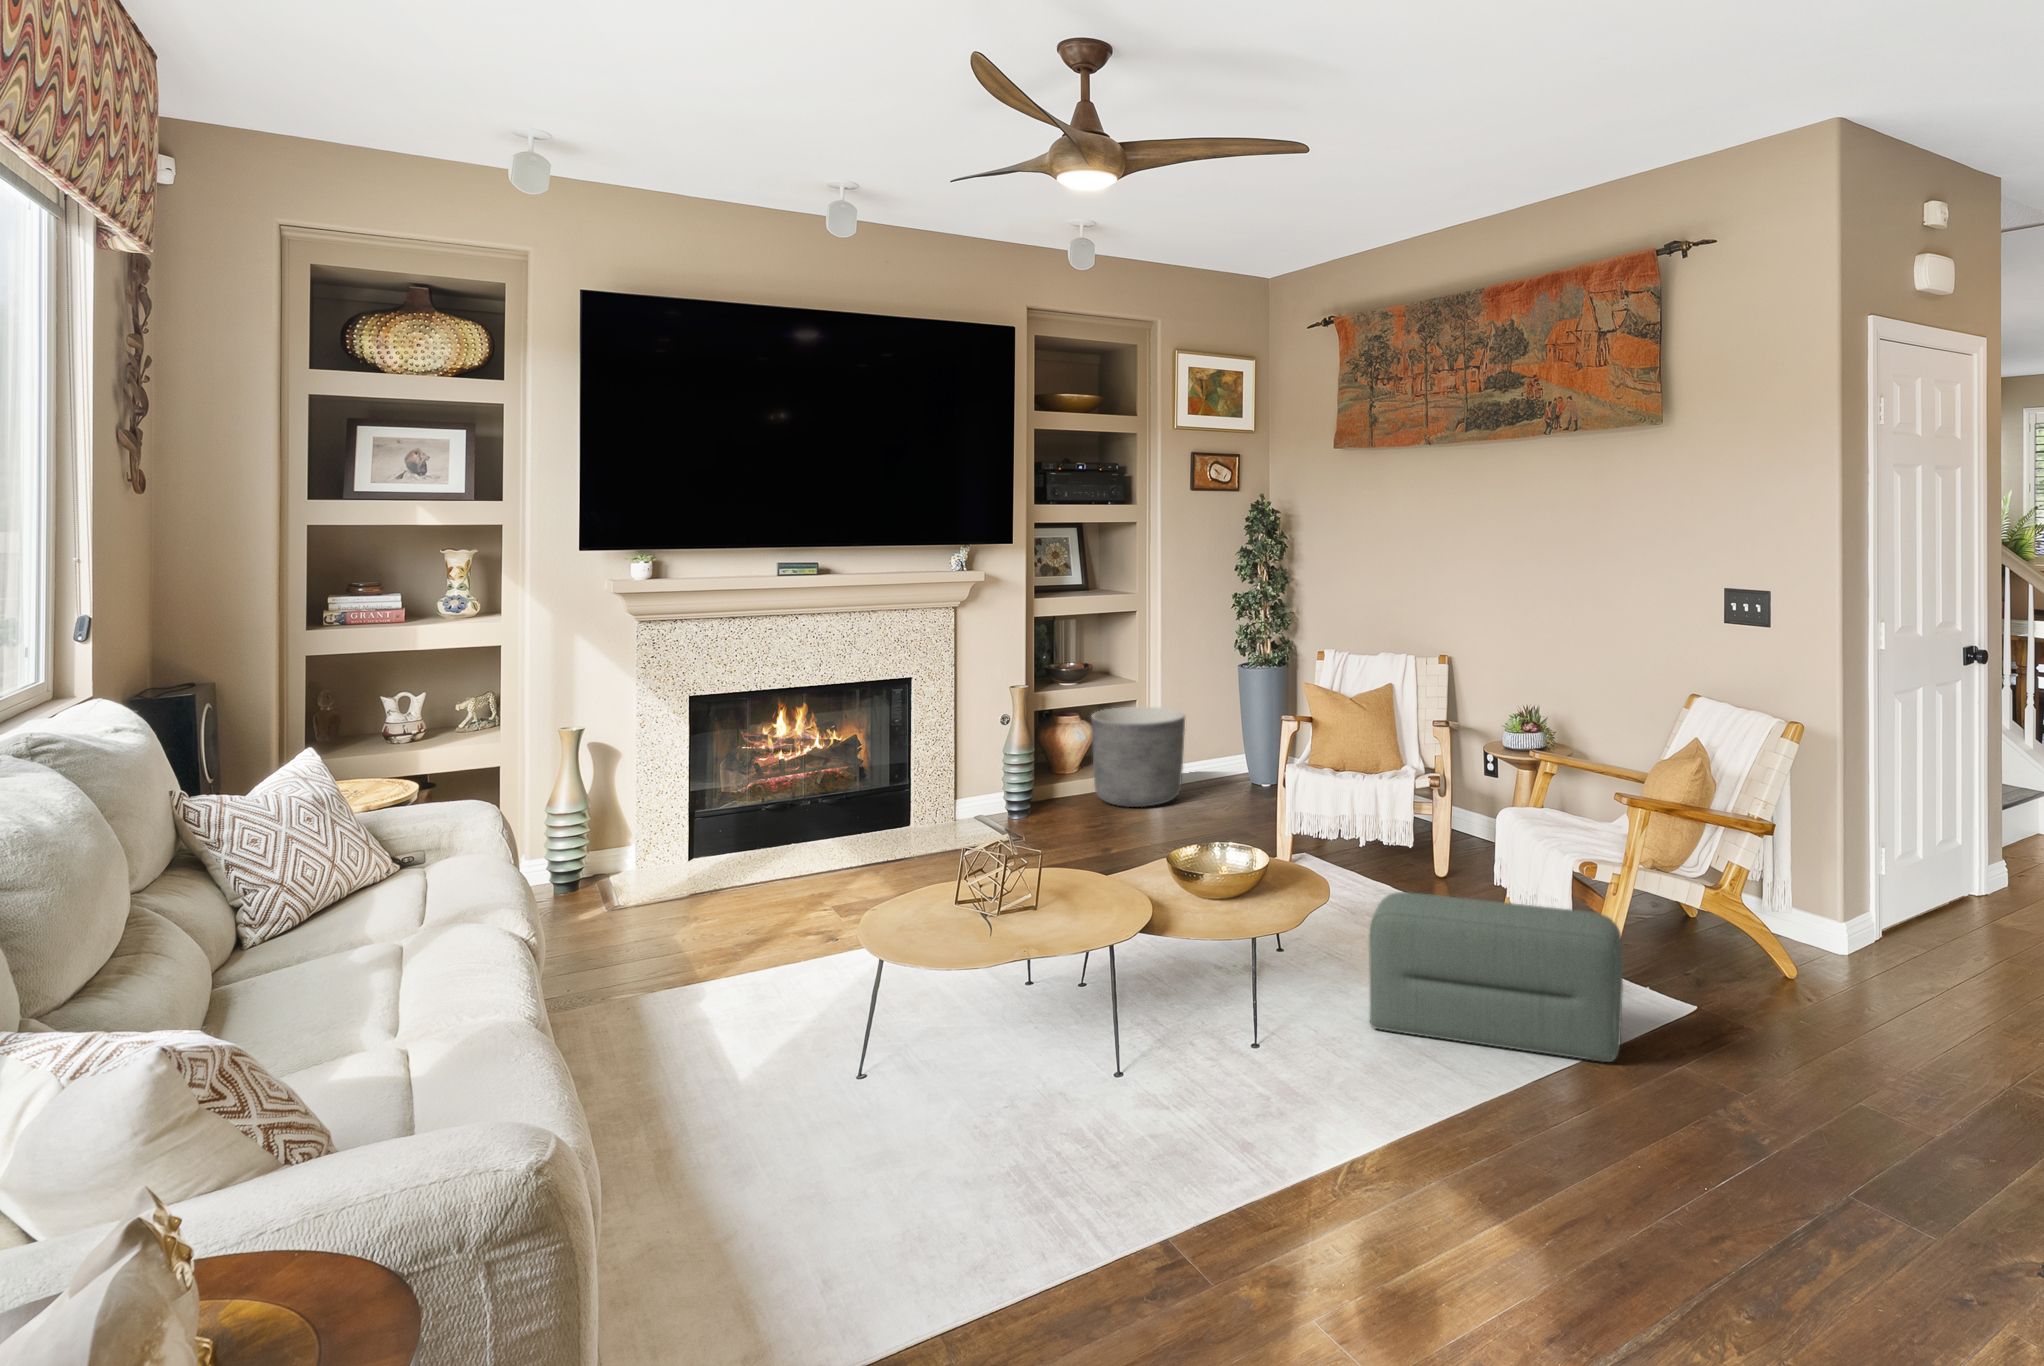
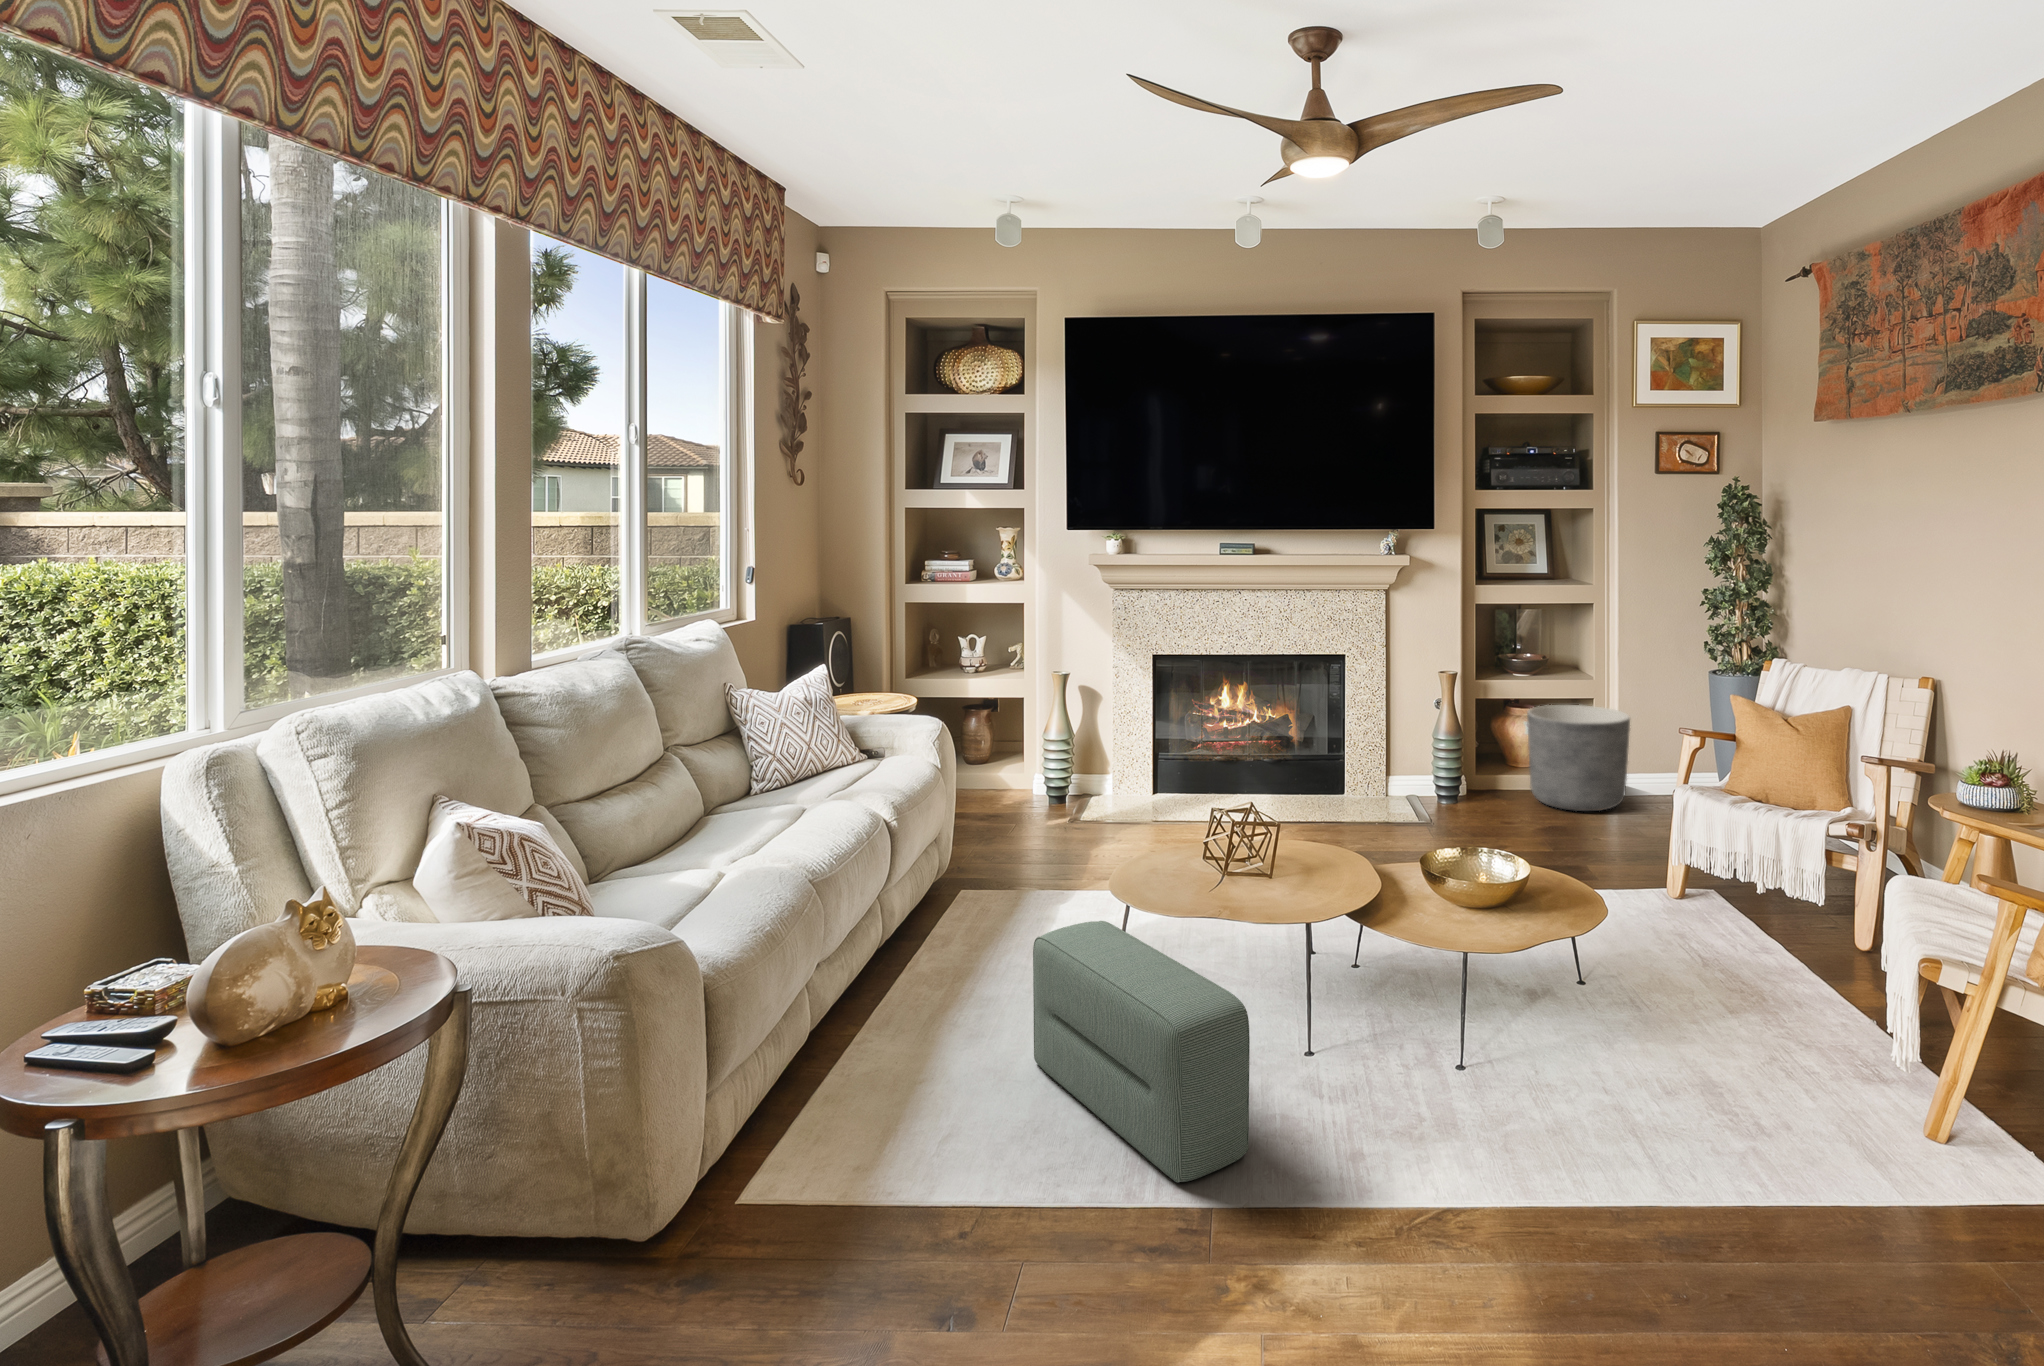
pouf: present [1369,892,1623,1062] -> present [1033,921,1250,1183]

